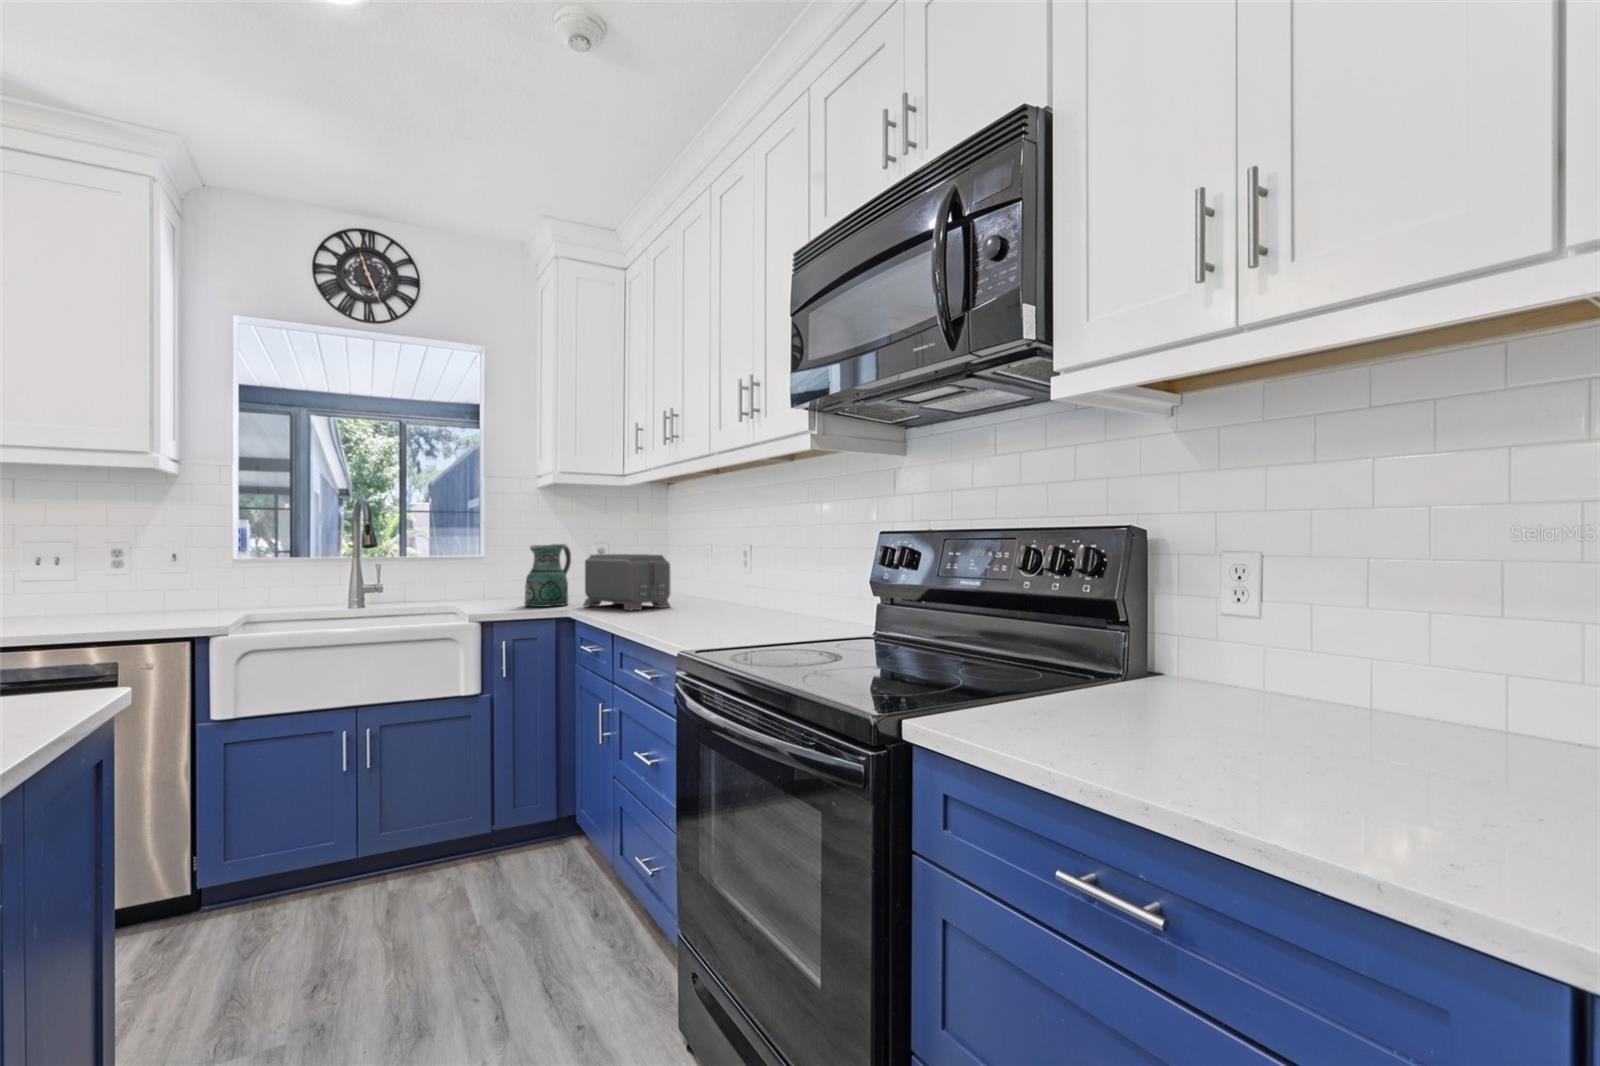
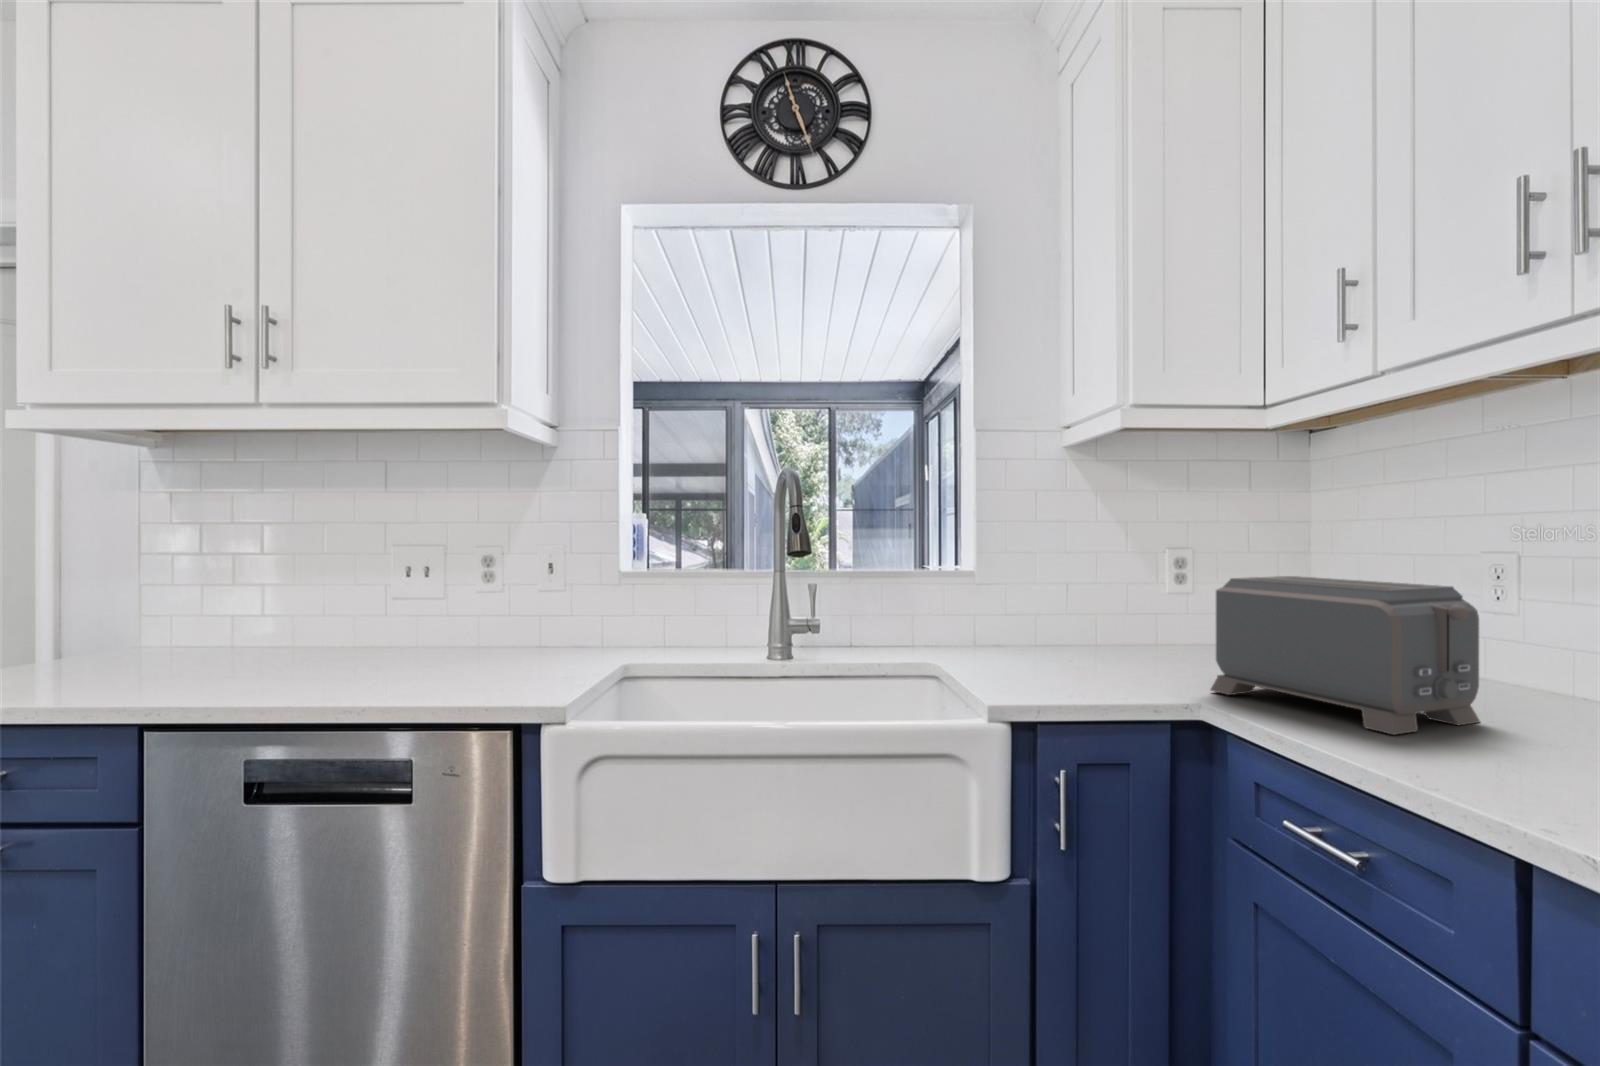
ceramic pitcher: present [524,544,571,607] -> none [1070,550,1162,684]

